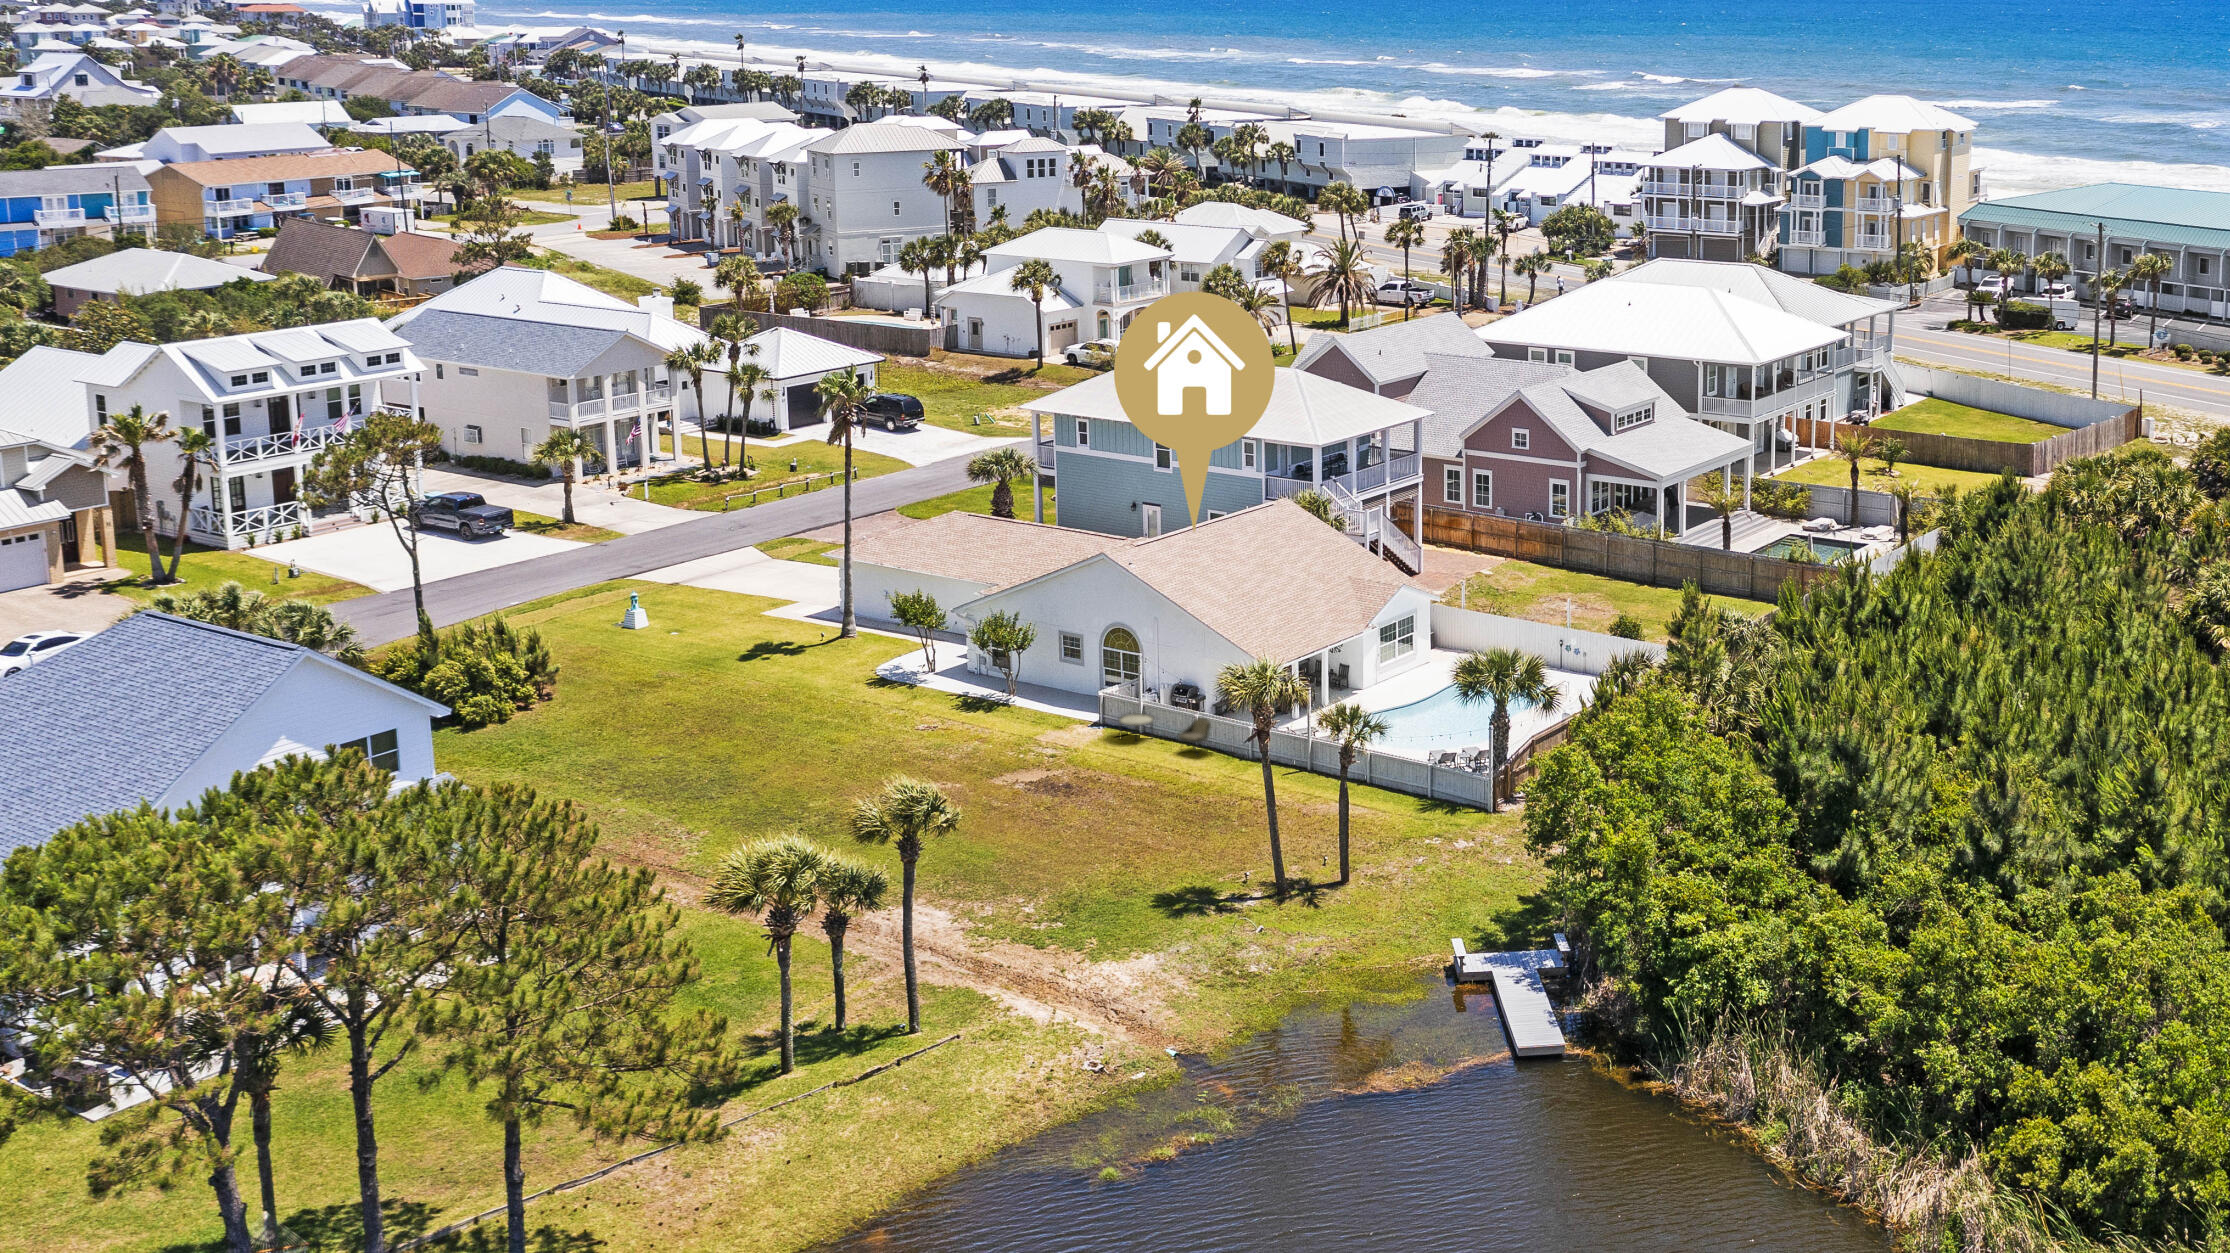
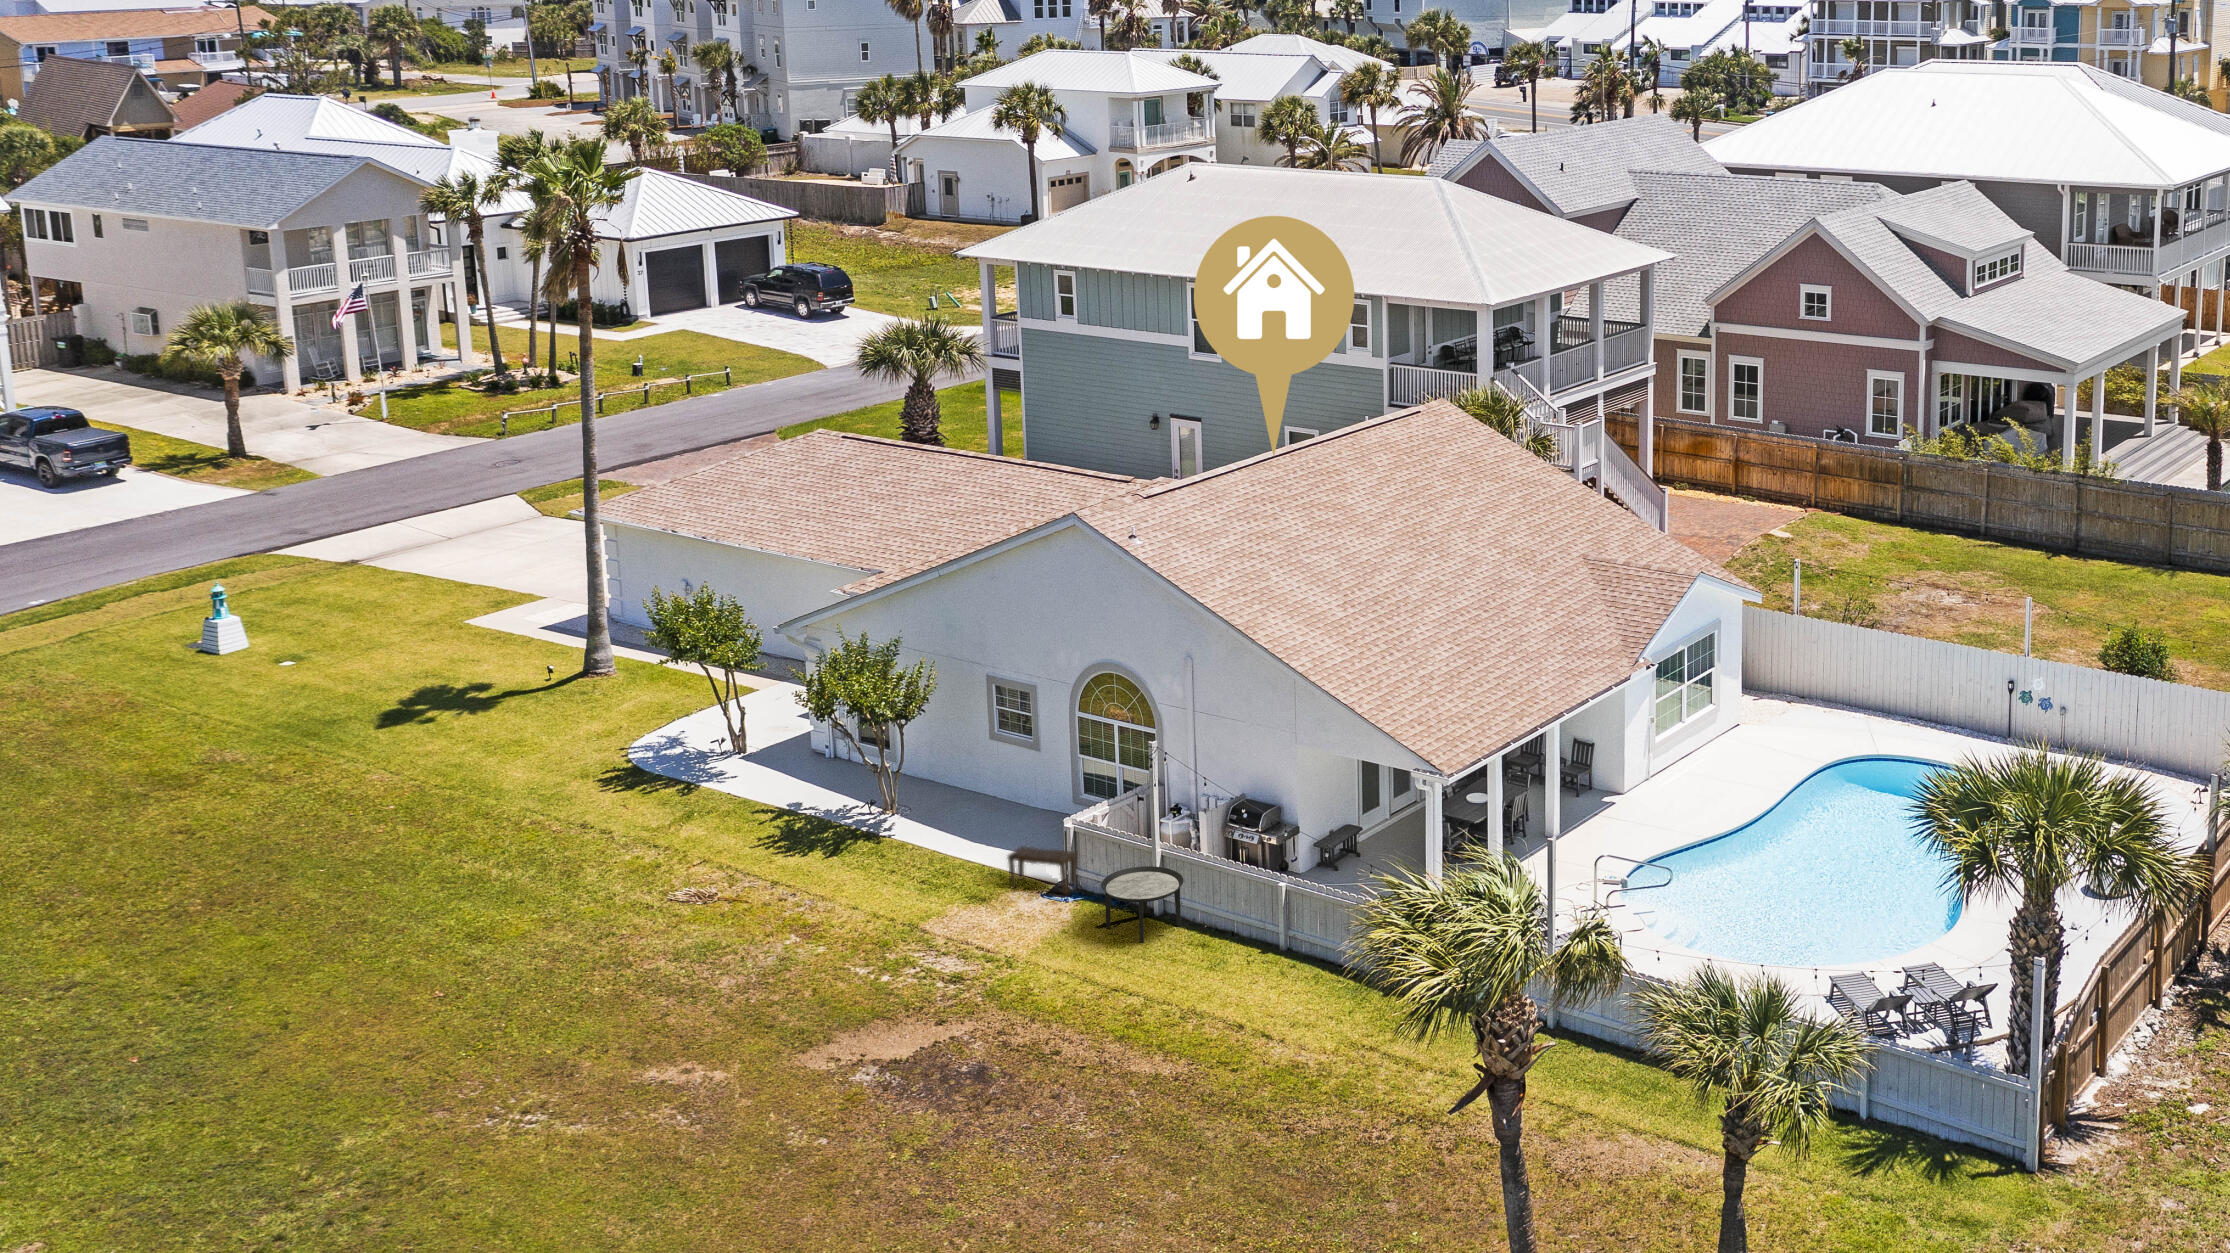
bench: none [1073,707,1105,728] -> present [1008,846,1077,894]
lounge chair: present [1178,718,1211,754] -> none [1234,886,1315,981]

